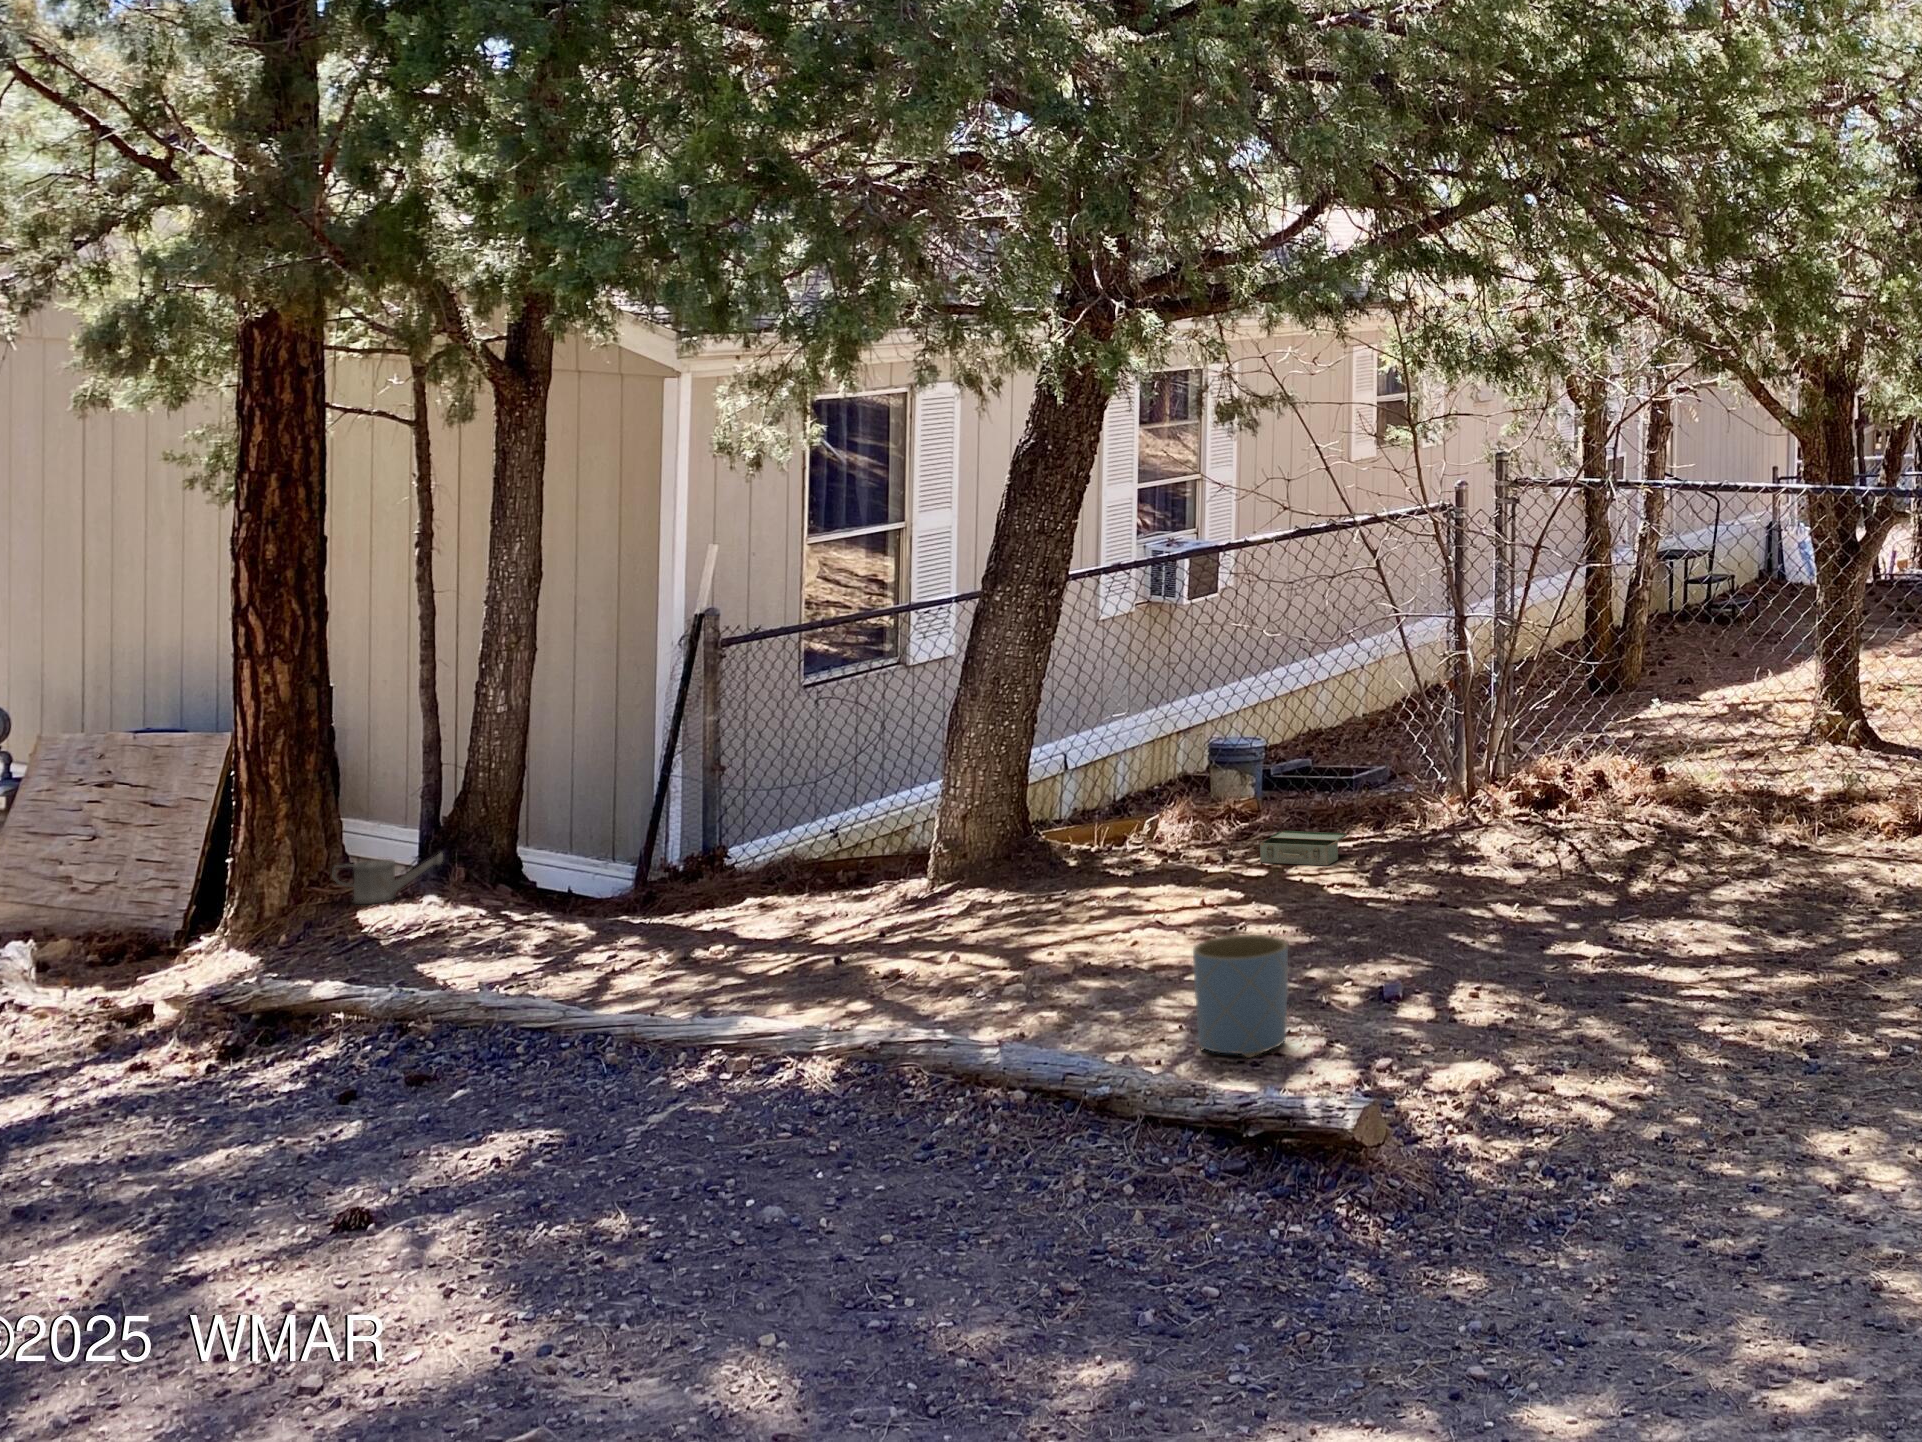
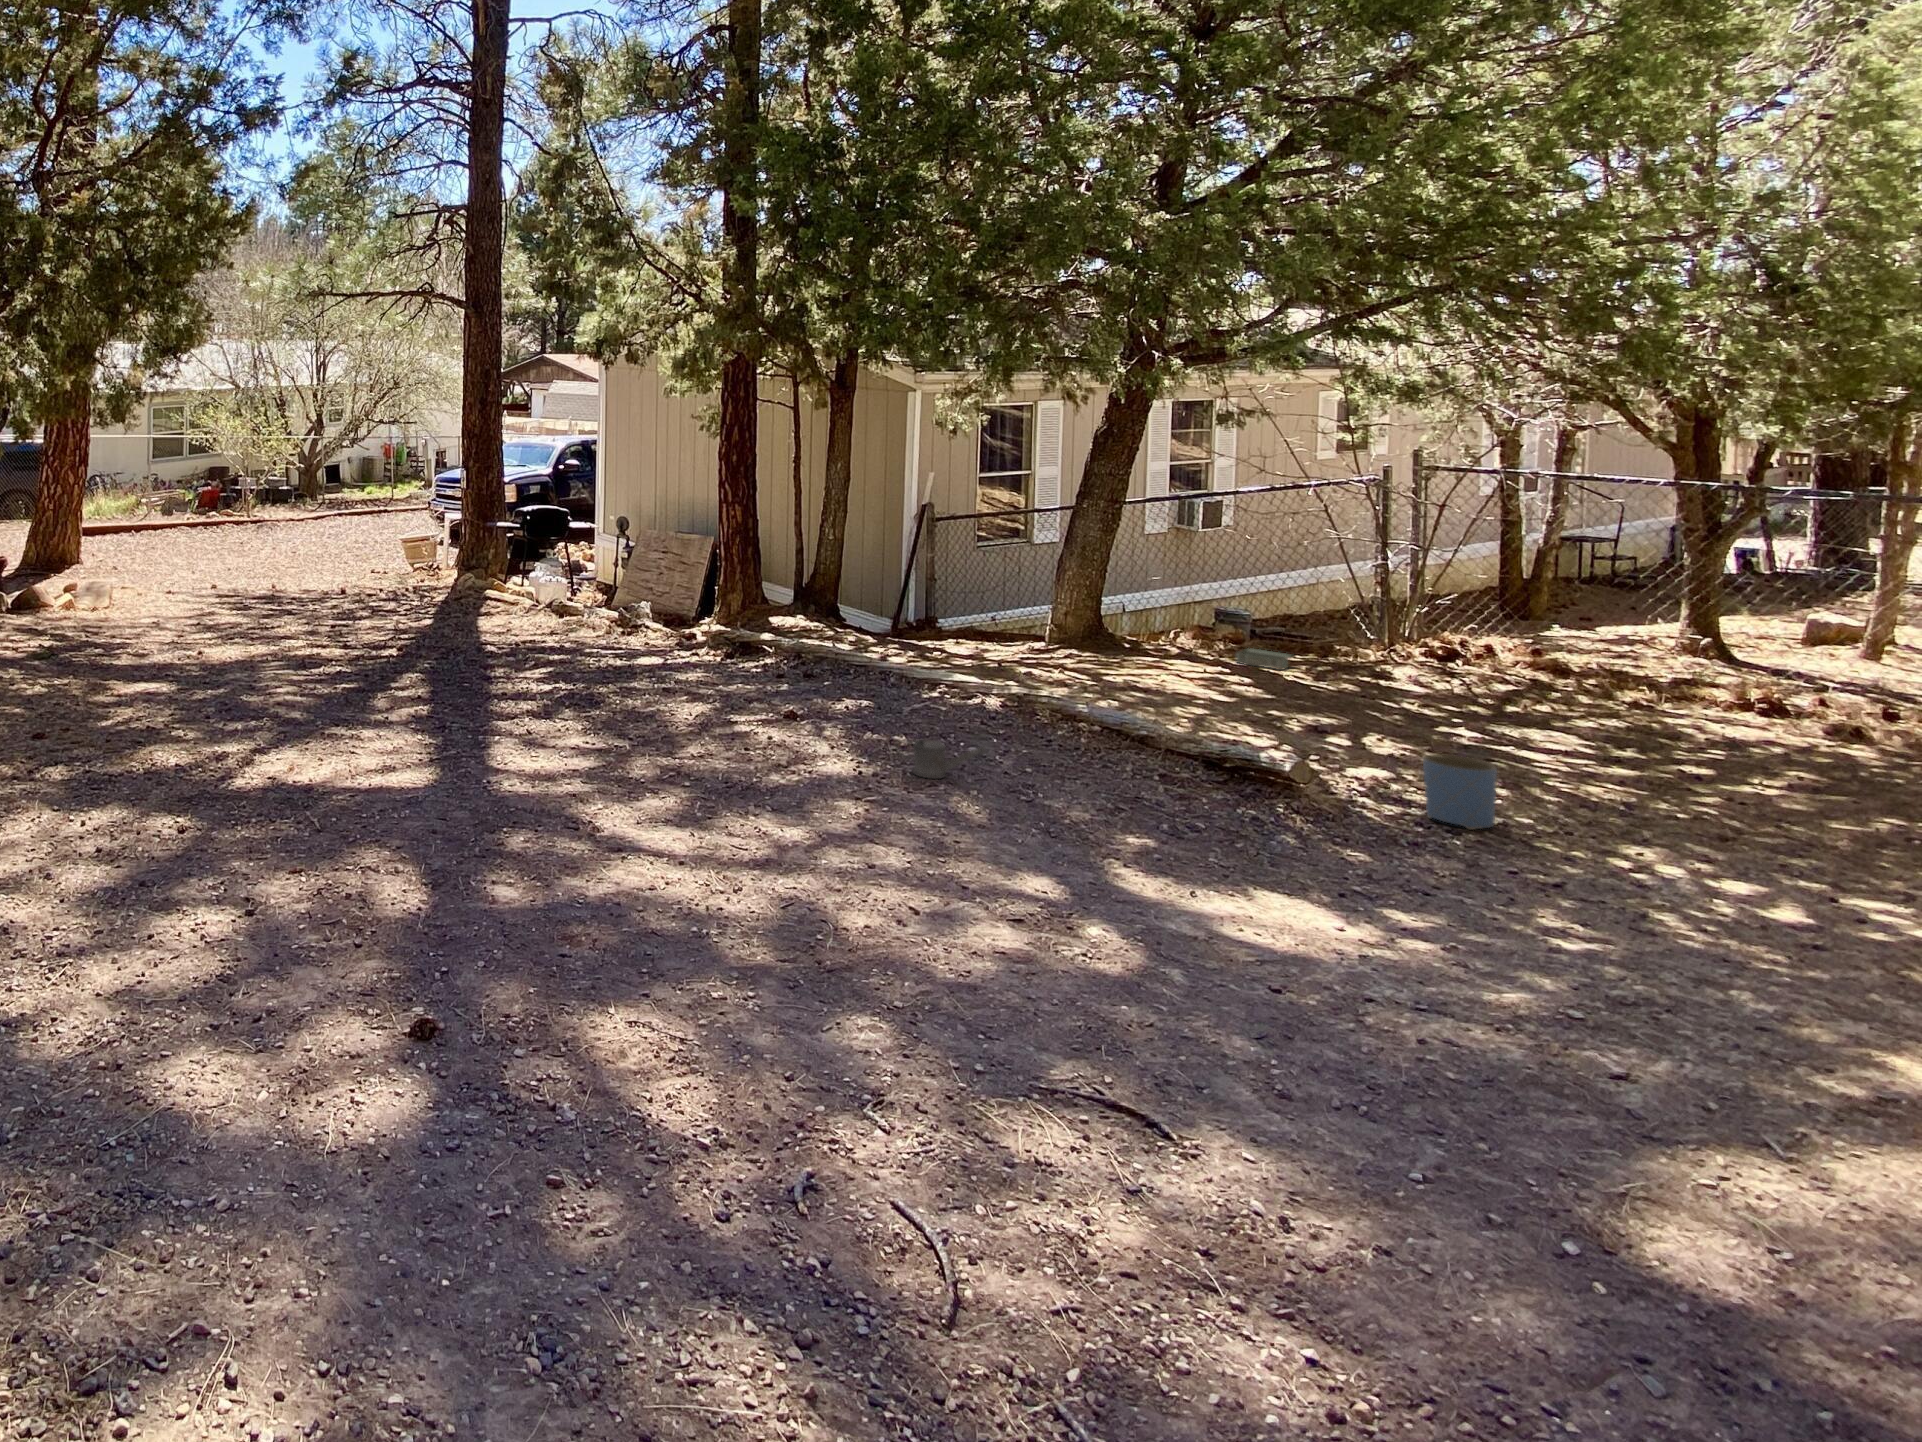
watering can: present [332,853,443,904] -> present [896,740,986,779]
planter: present [1193,935,1288,1058] -> present [1423,754,1497,830]

